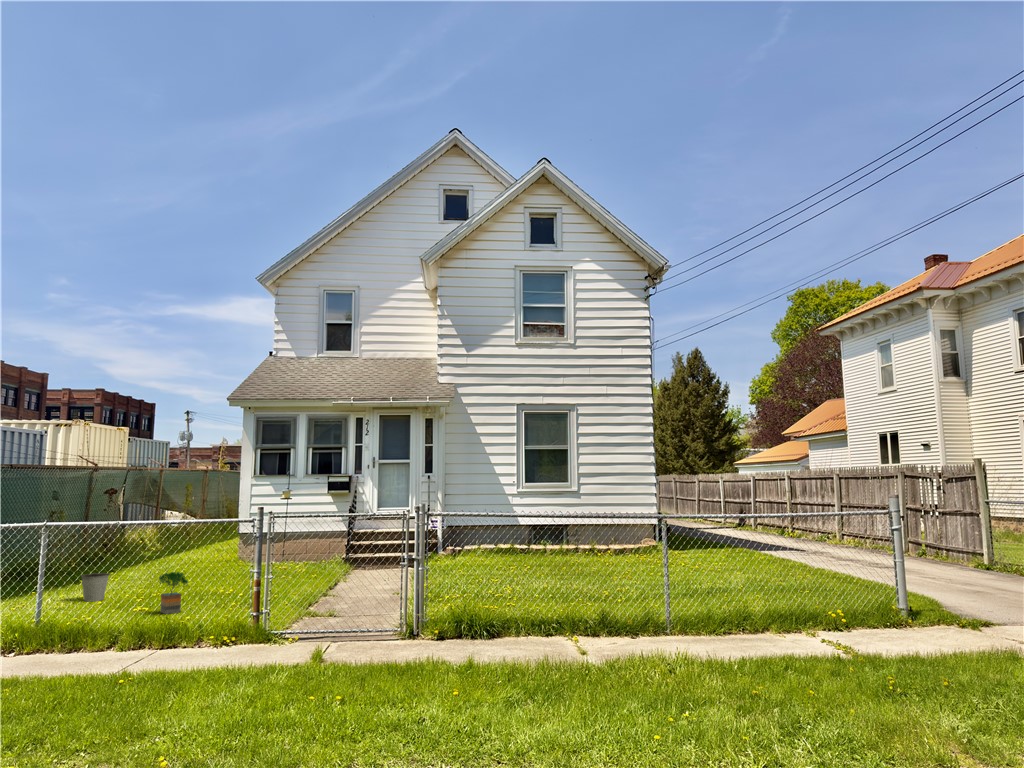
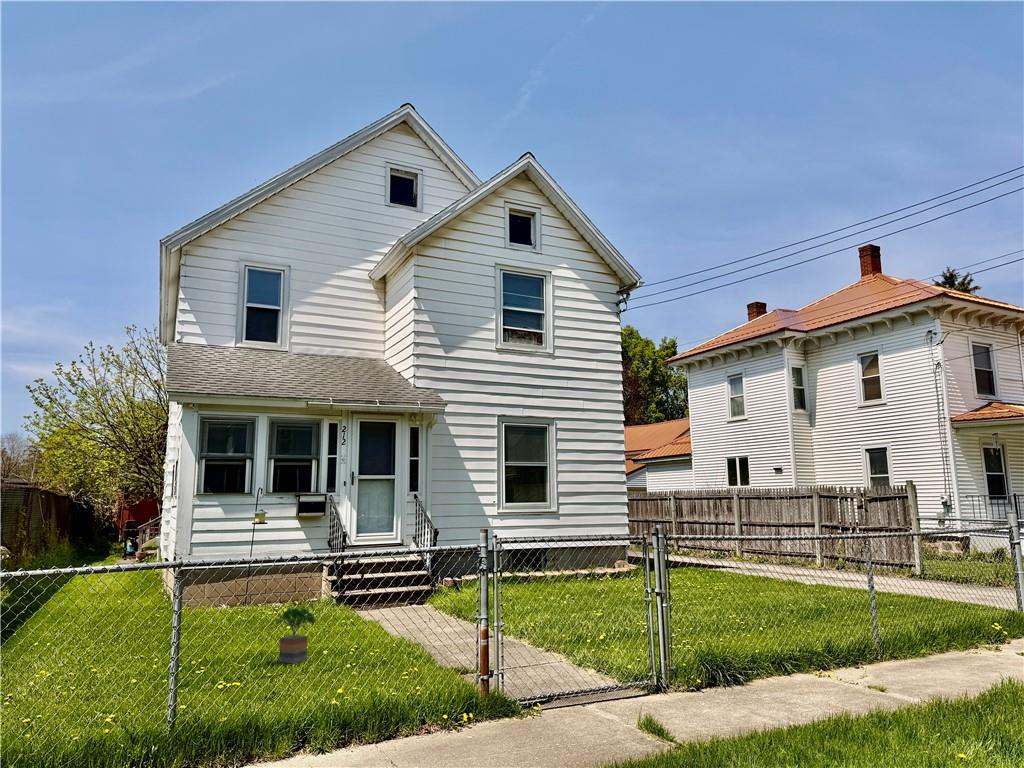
bucket: present [81,573,110,601] -> none [114,618,153,659]

